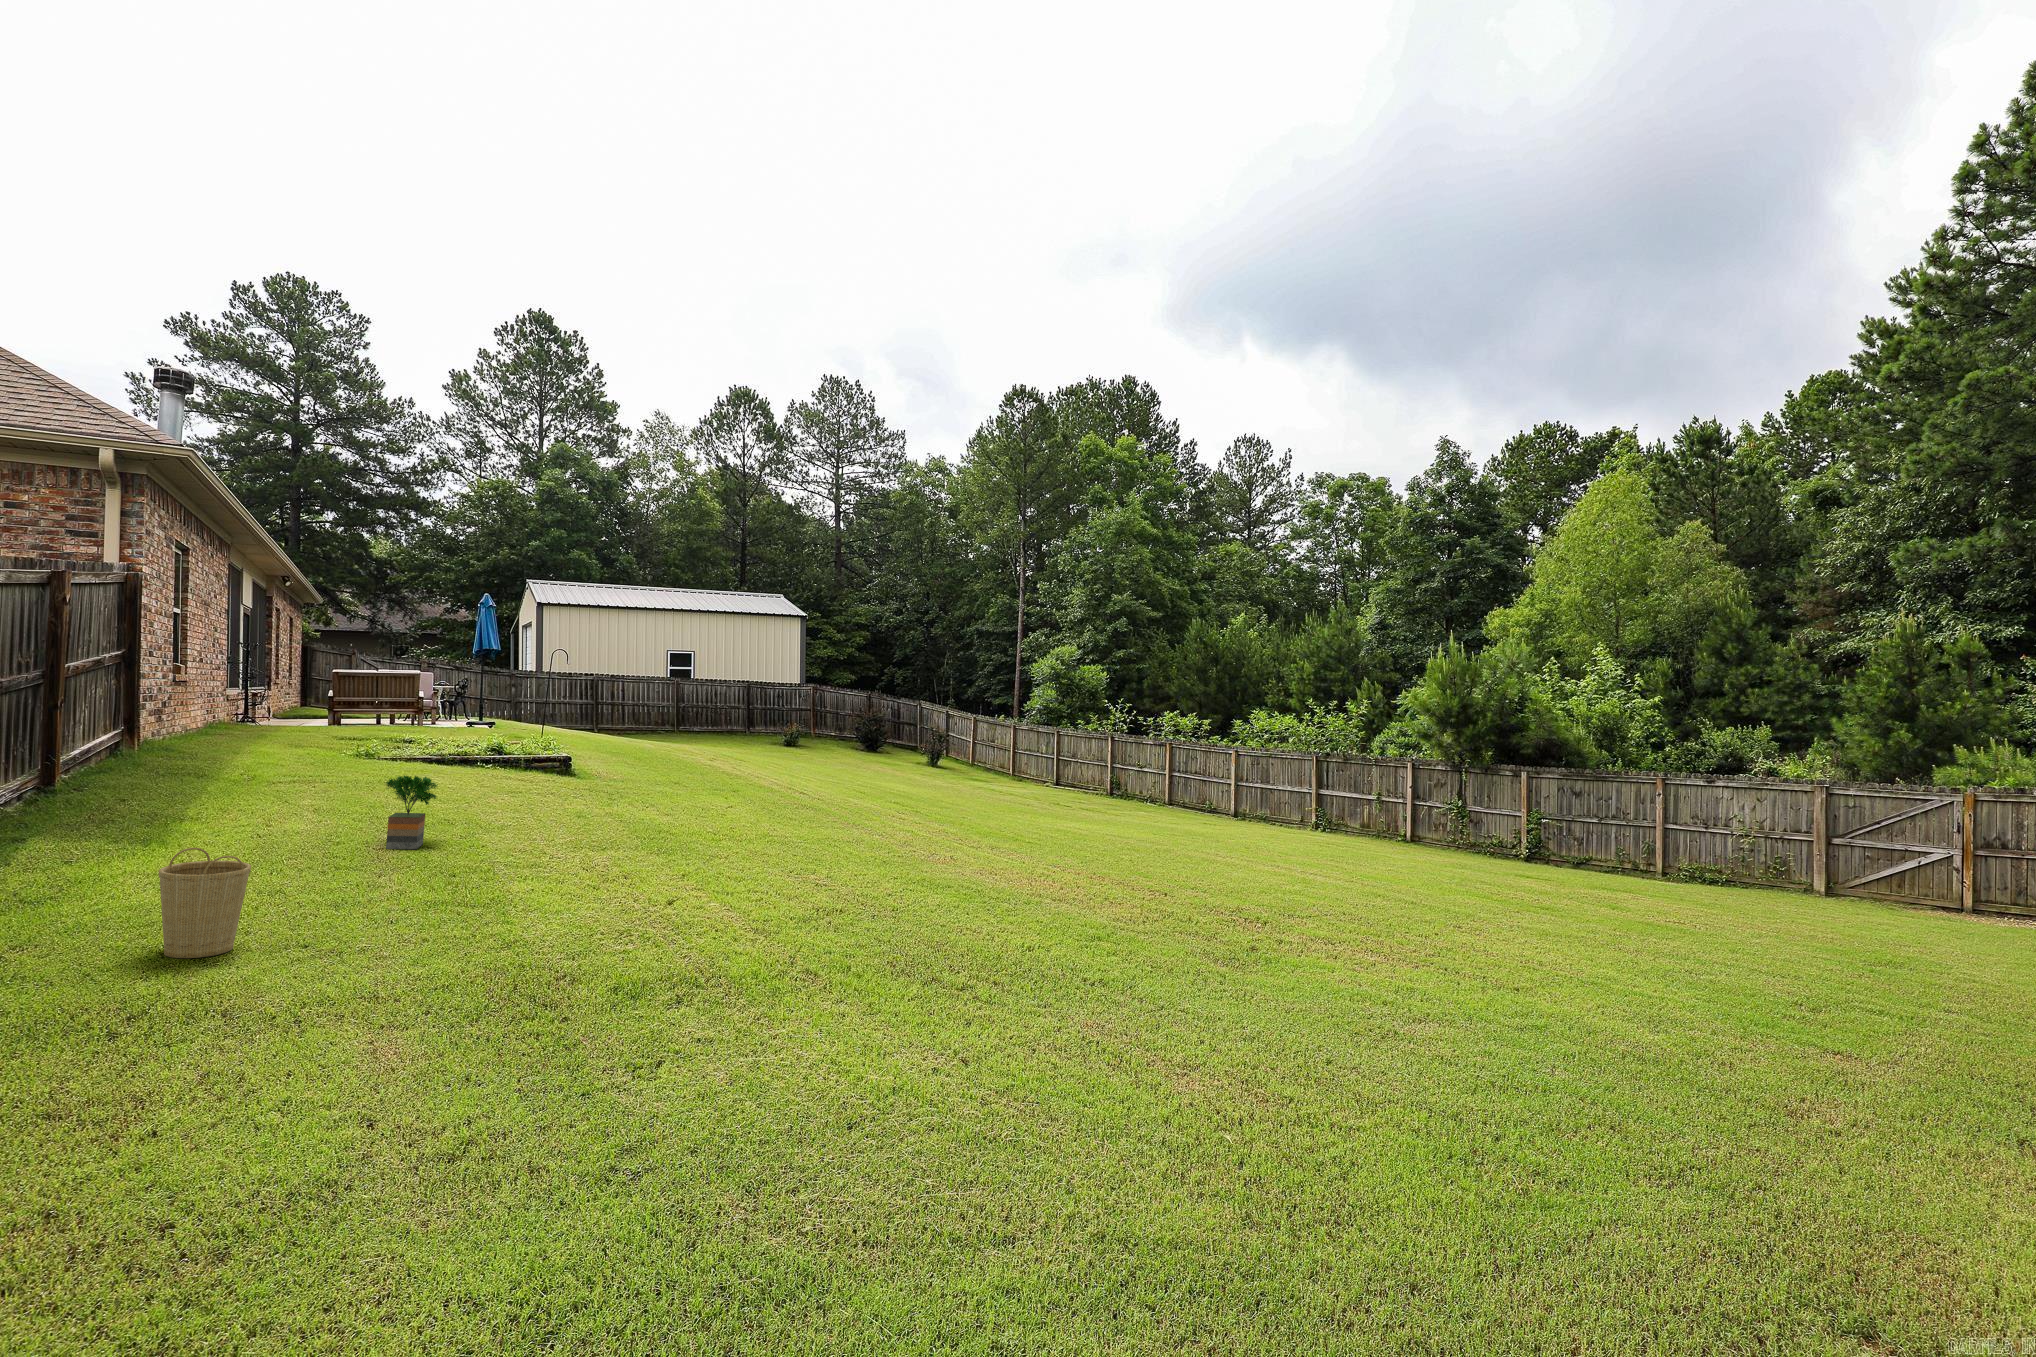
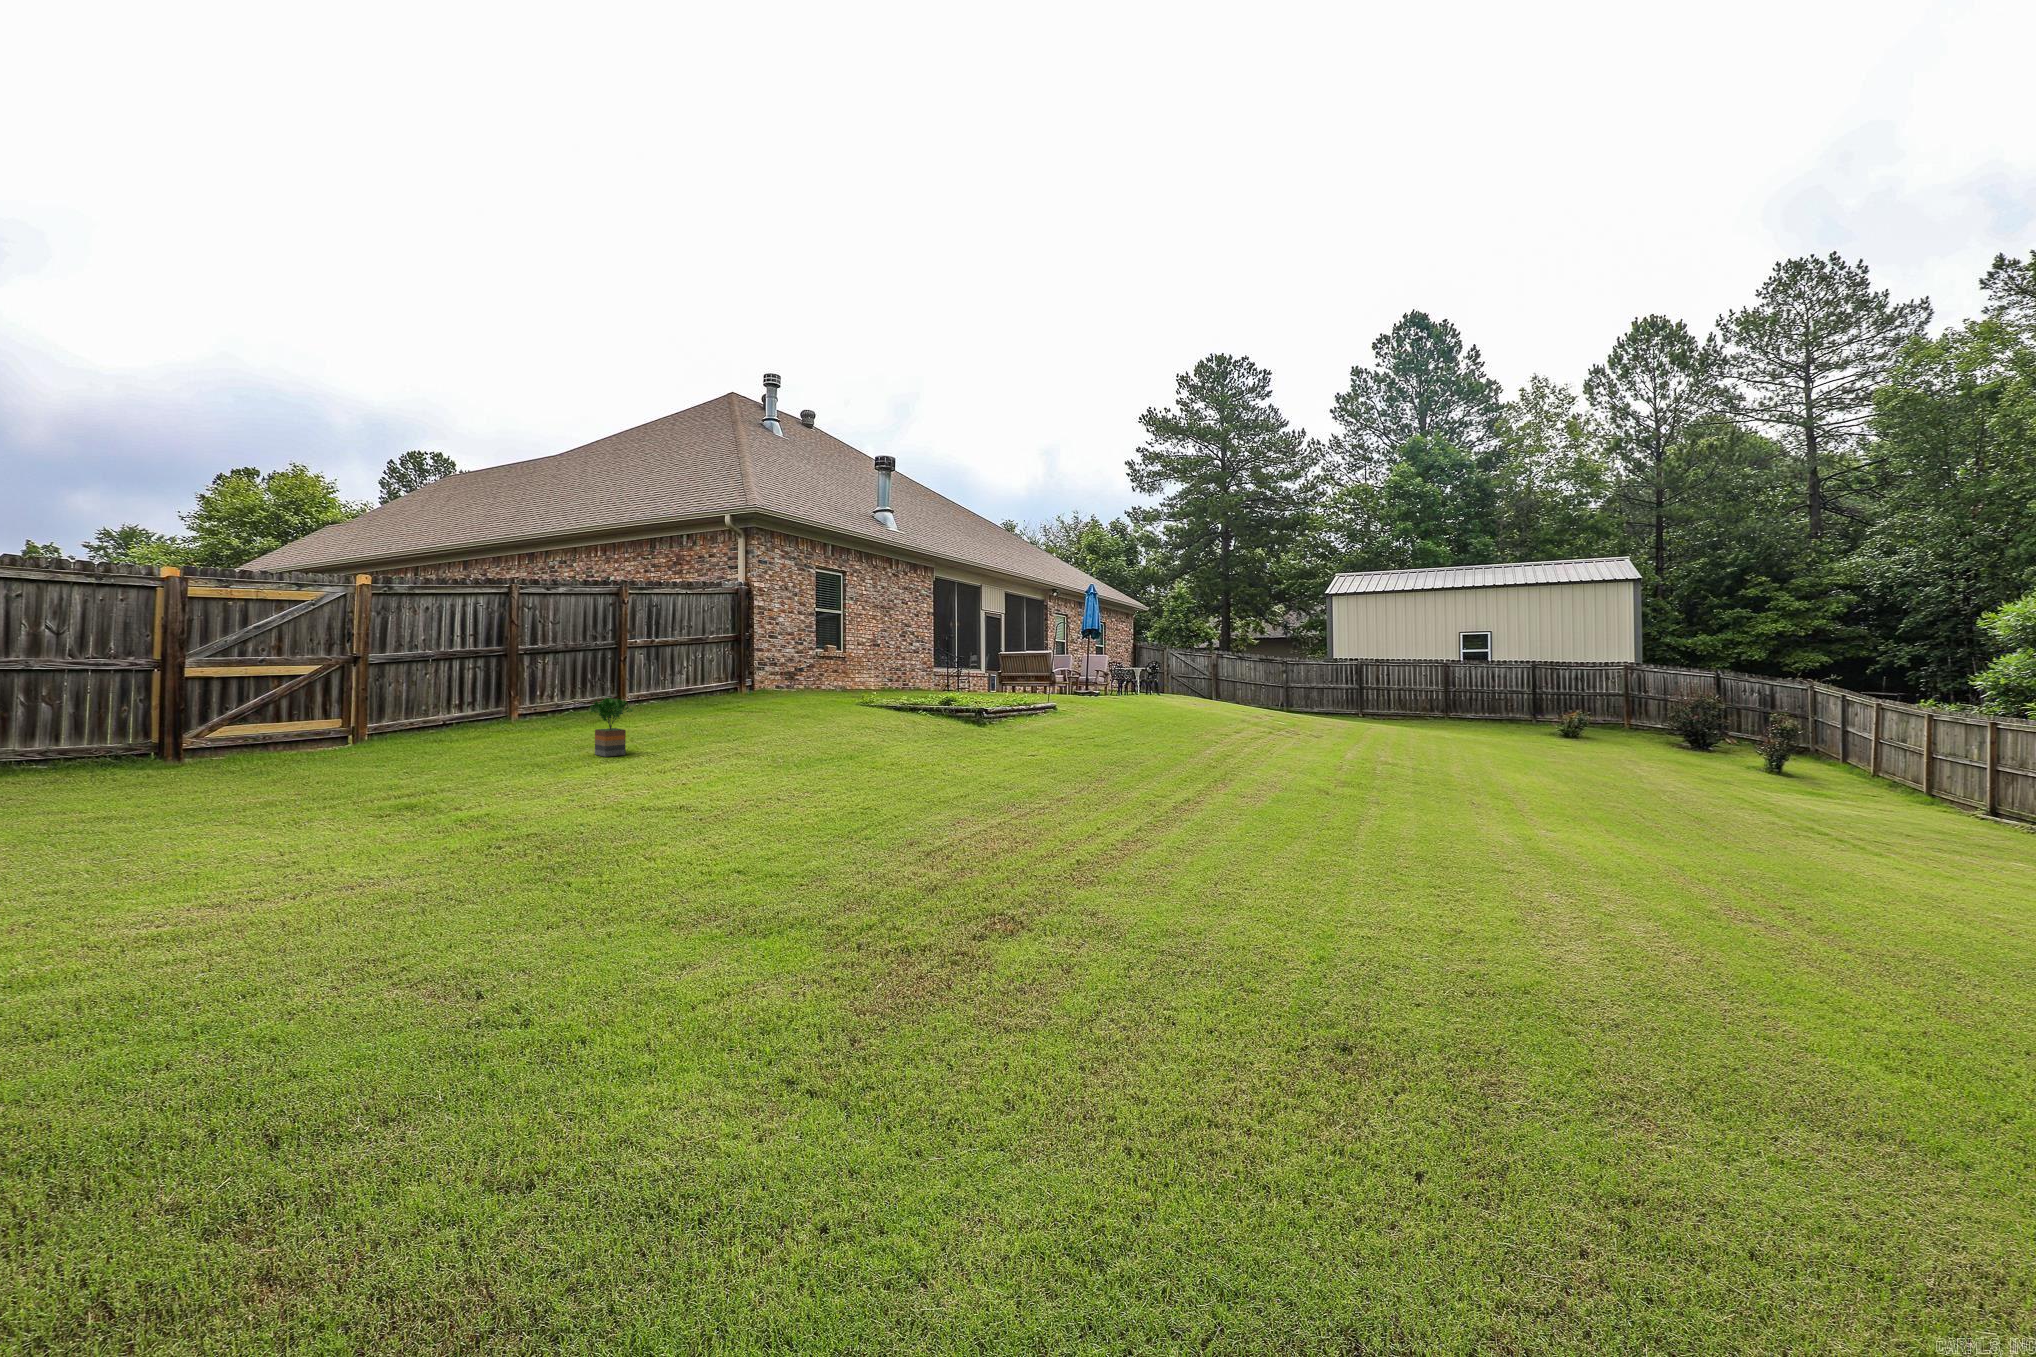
basket: present [159,848,251,958] -> none [229,719,290,788]

